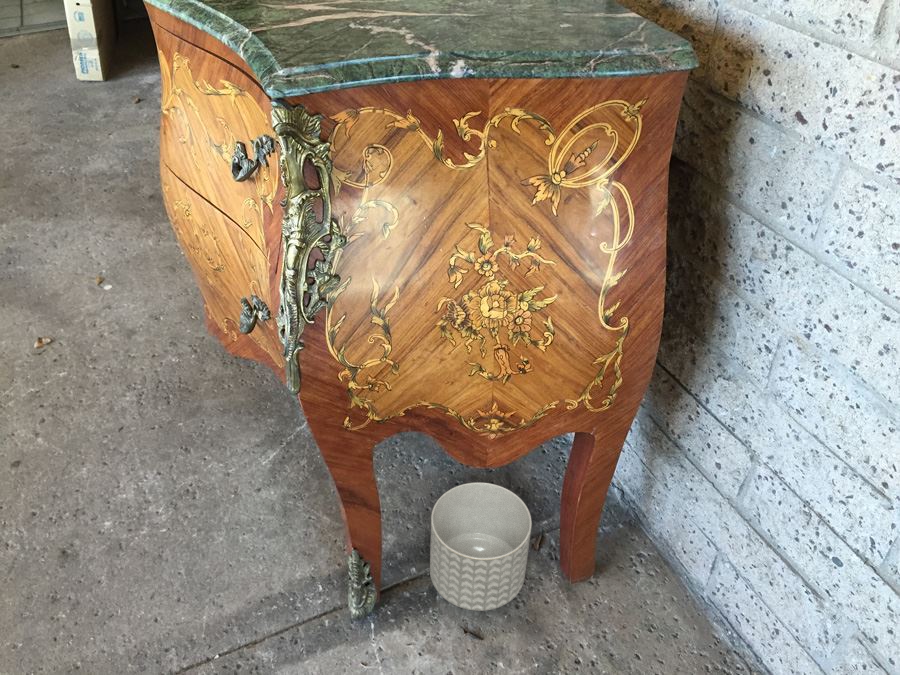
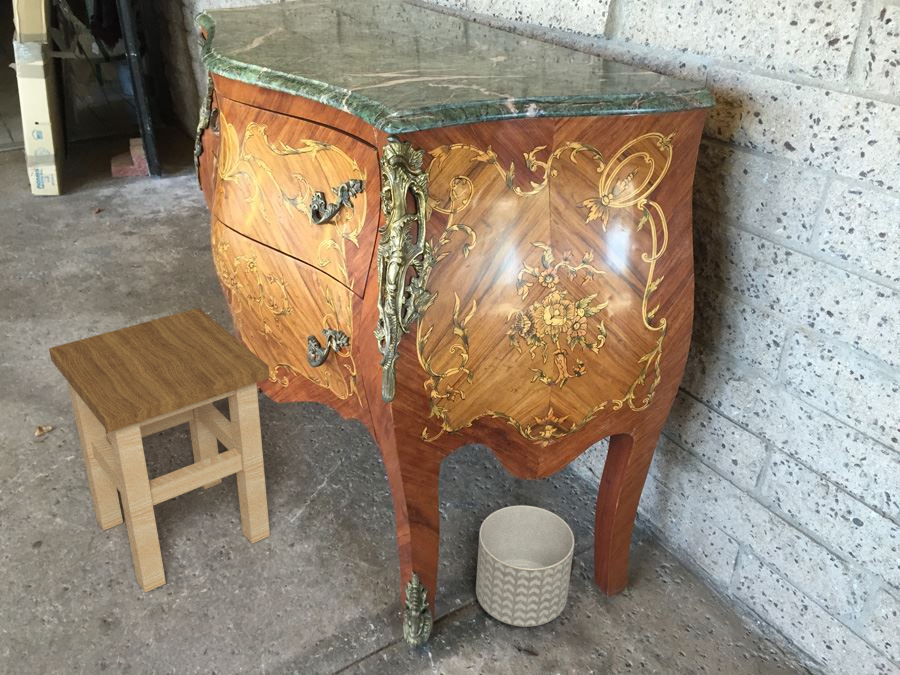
stool: none [17,244,241,528] -> present [49,308,270,593]

